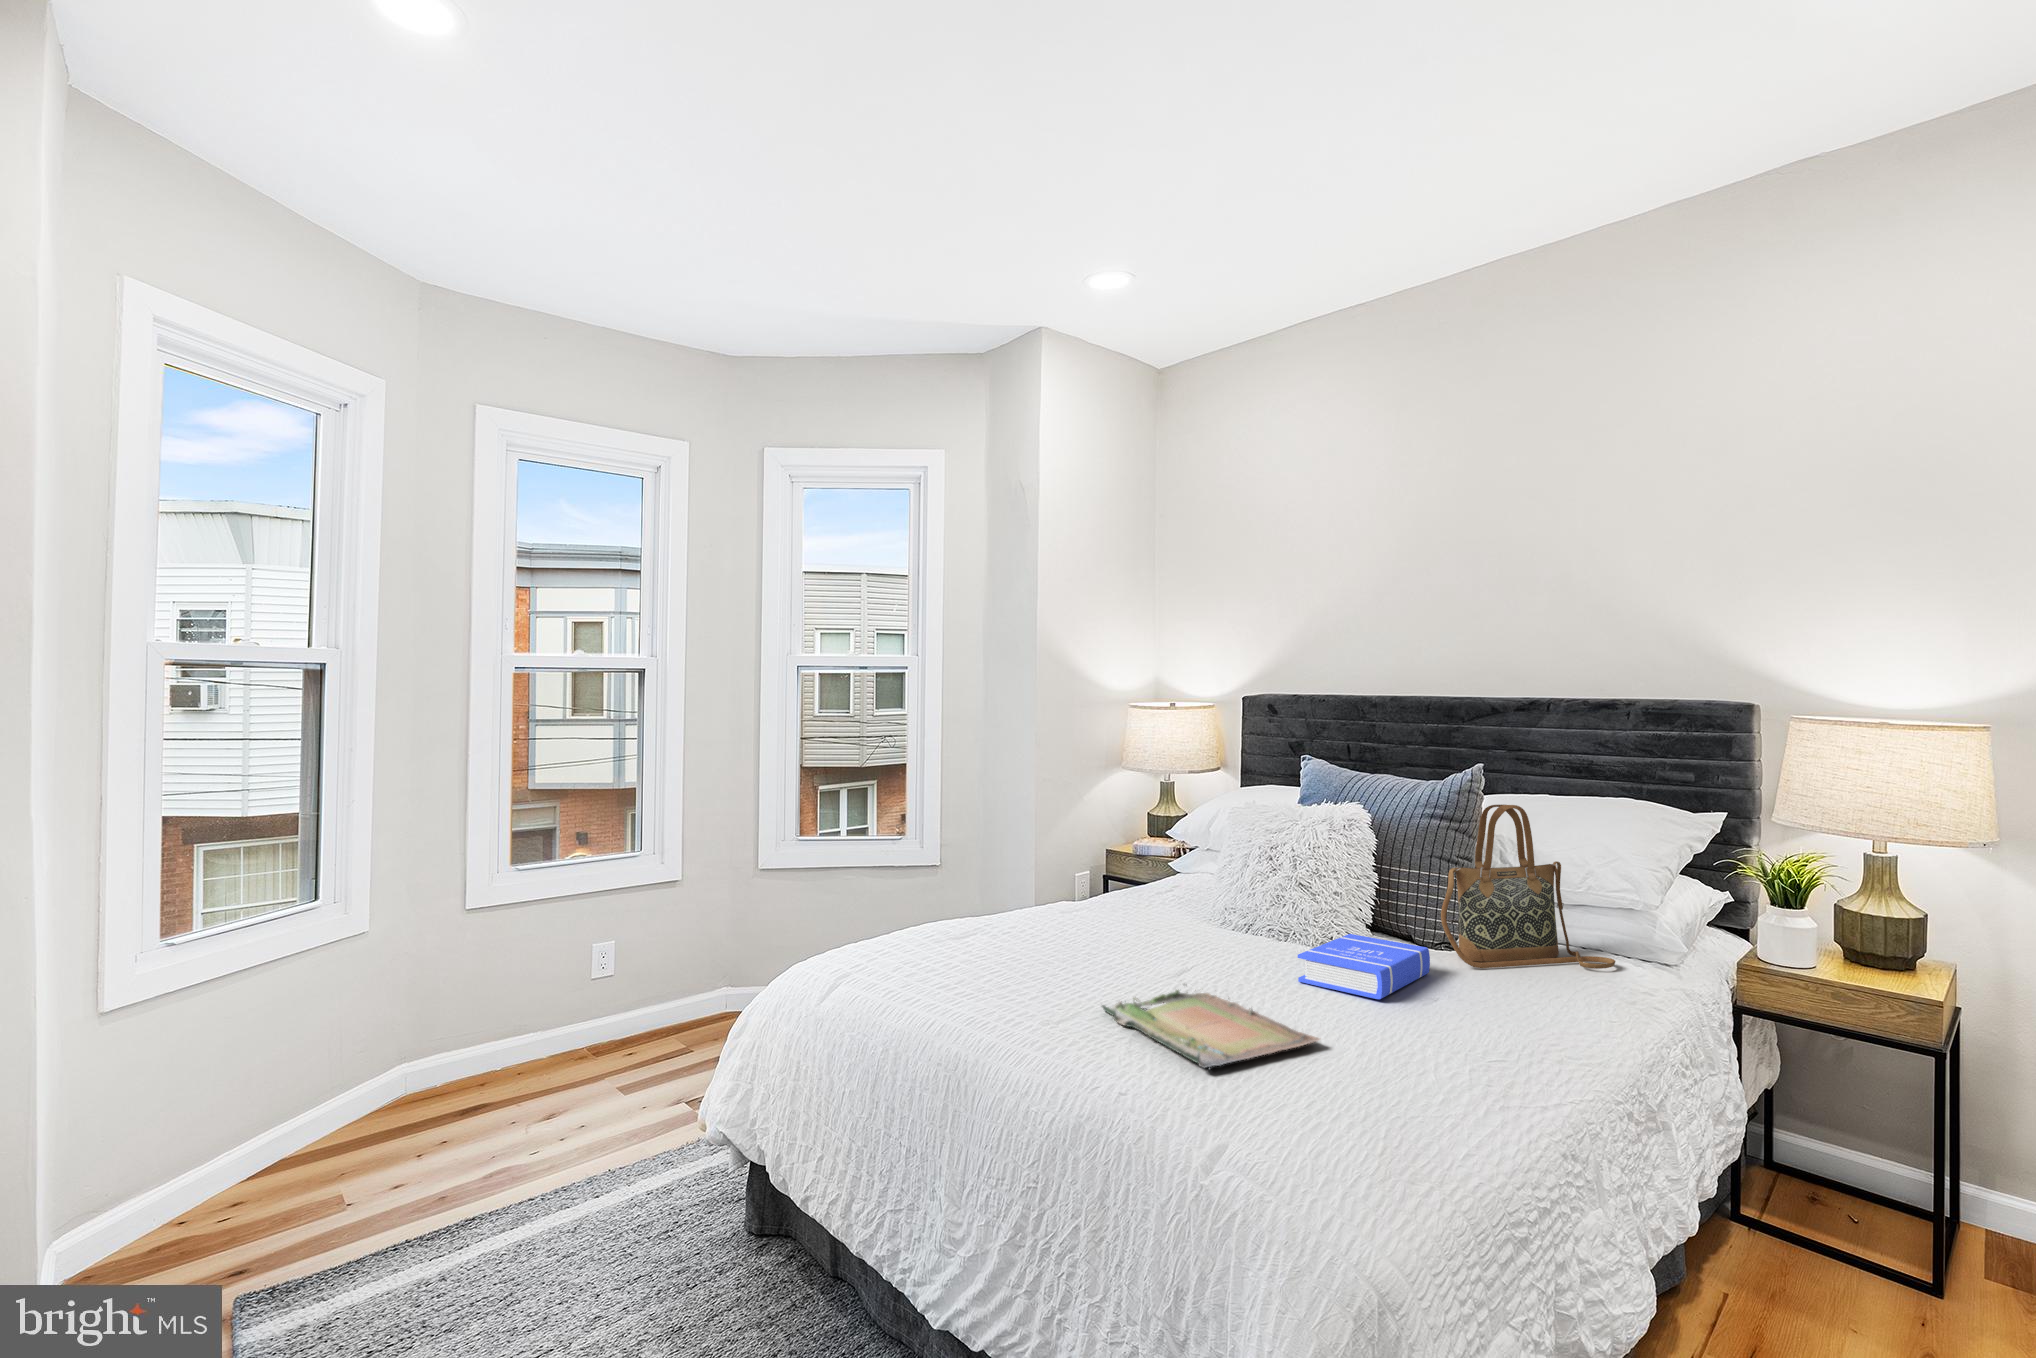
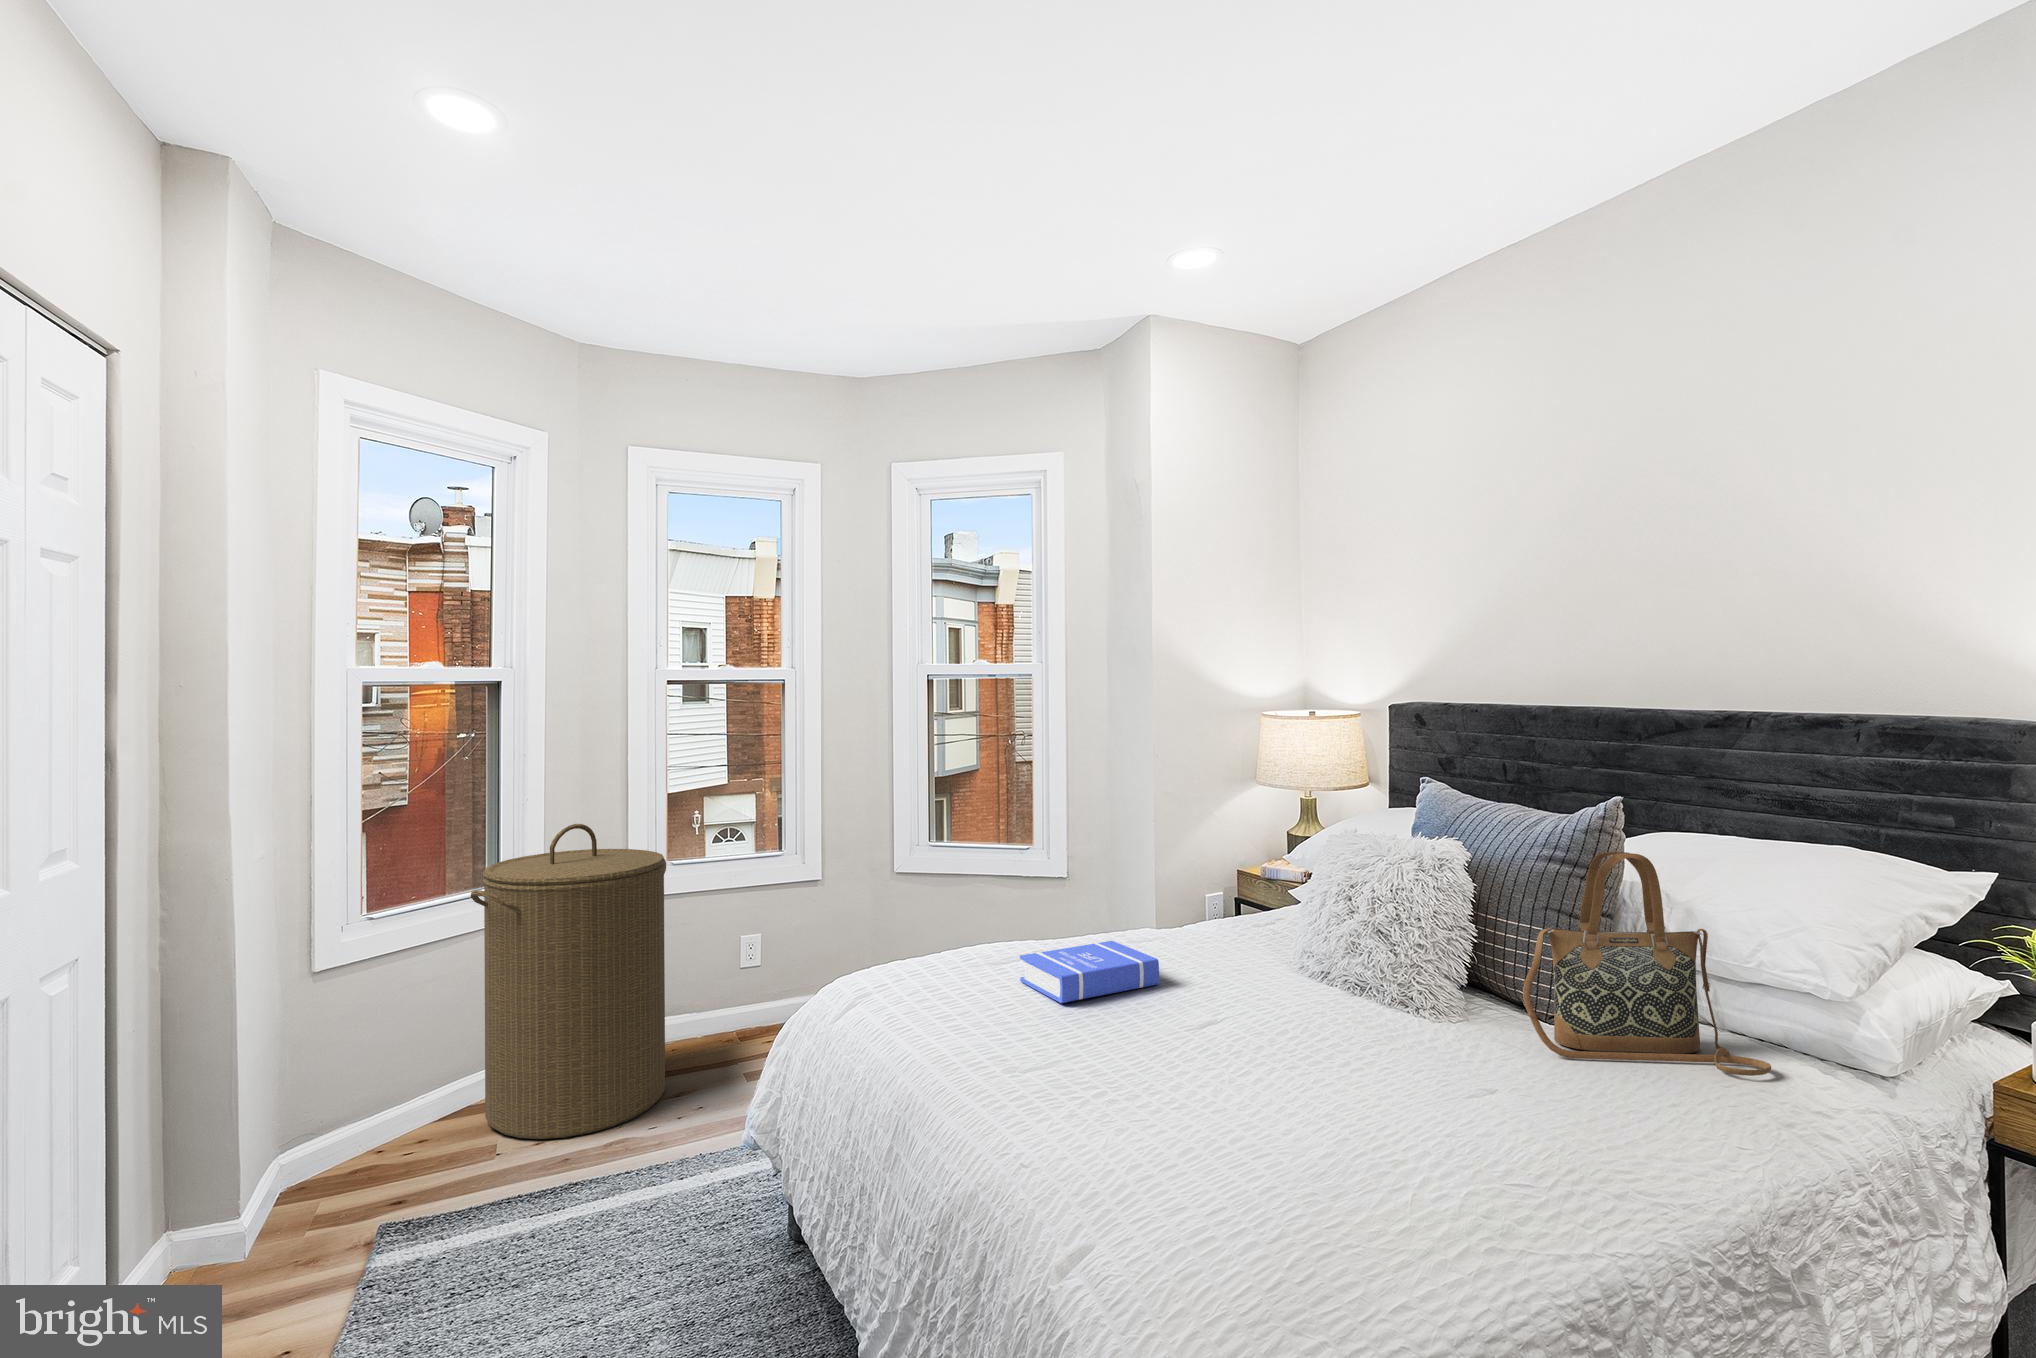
laundry hamper: none [315,828,536,1182] -> present [471,824,666,1139]
book: present [1298,934,1430,999] -> present [1020,941,1159,1003]
tray: present [1102,990,1320,1068] -> none [1060,1040,1272,1152]

